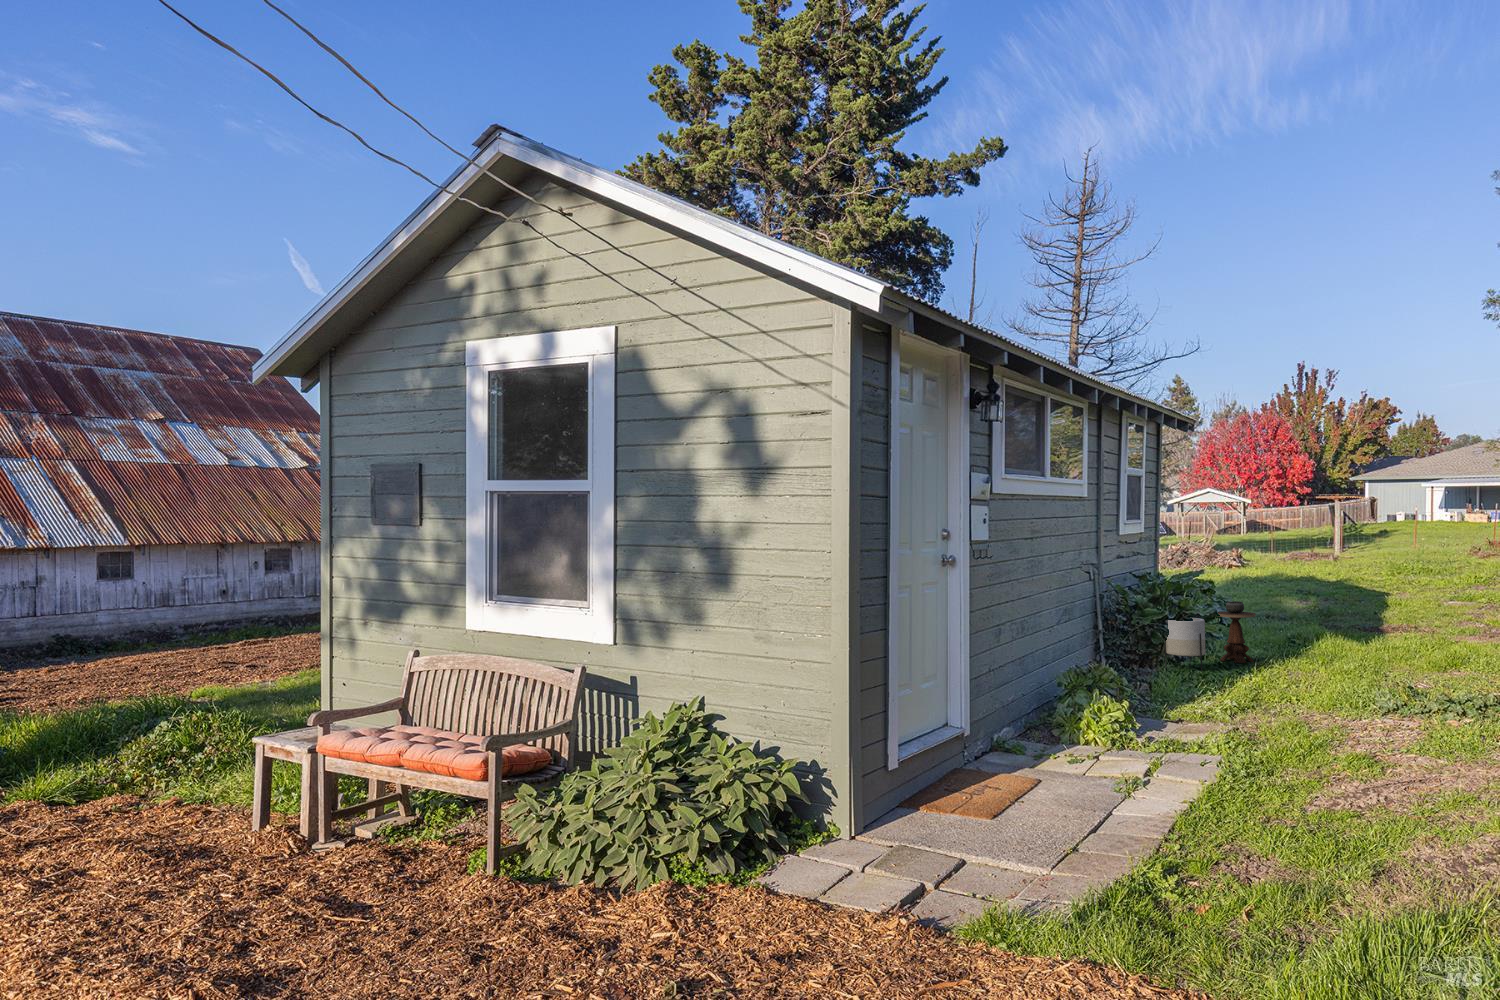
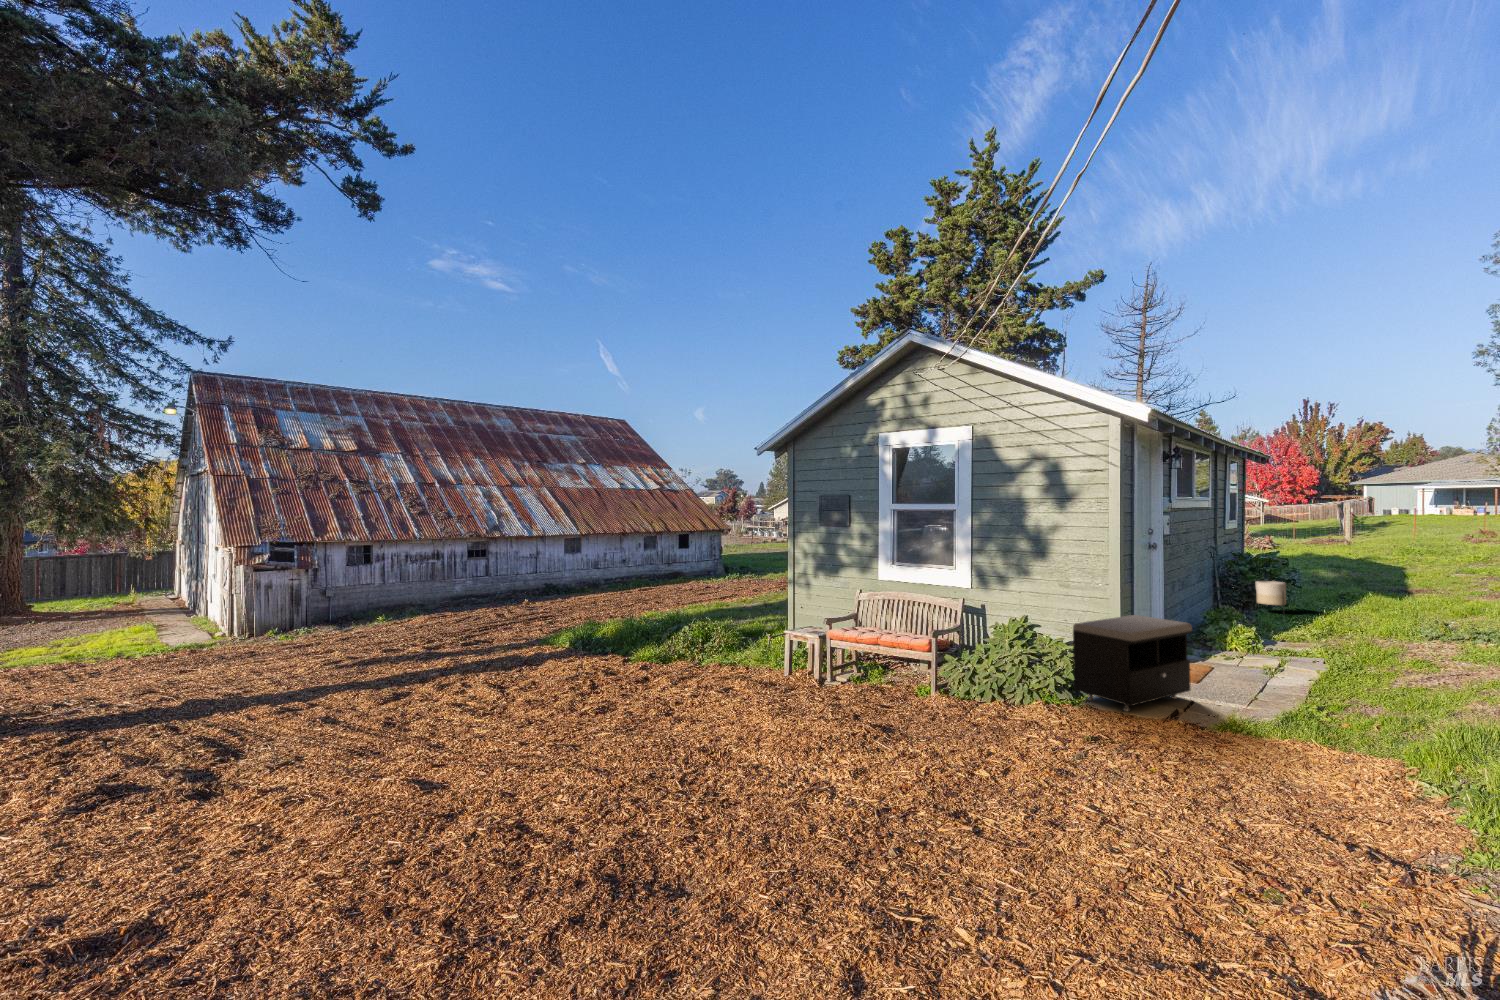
side table: present [1218,601,1256,663] -> none [1290,572,1321,611]
storage bench: none [745,688,962,886] -> present [1073,615,1192,711]

